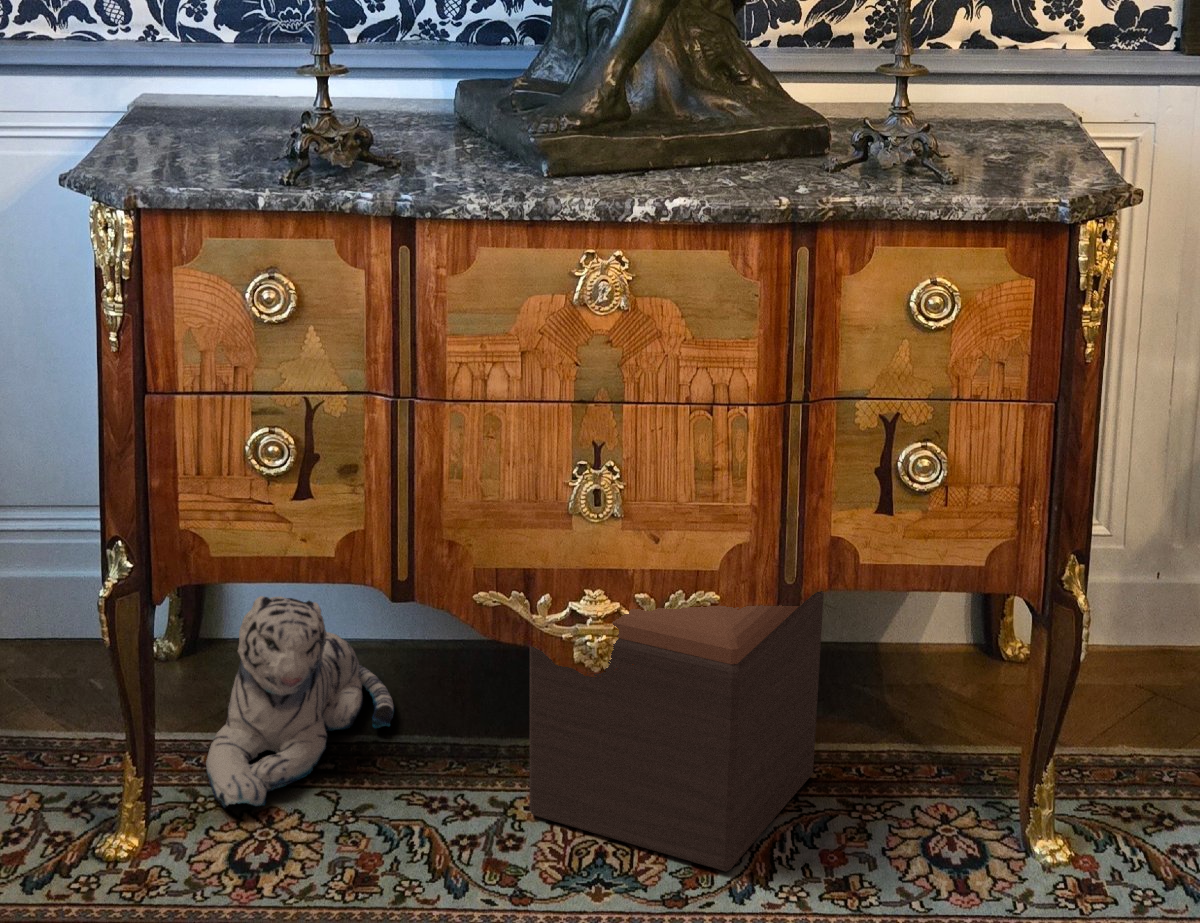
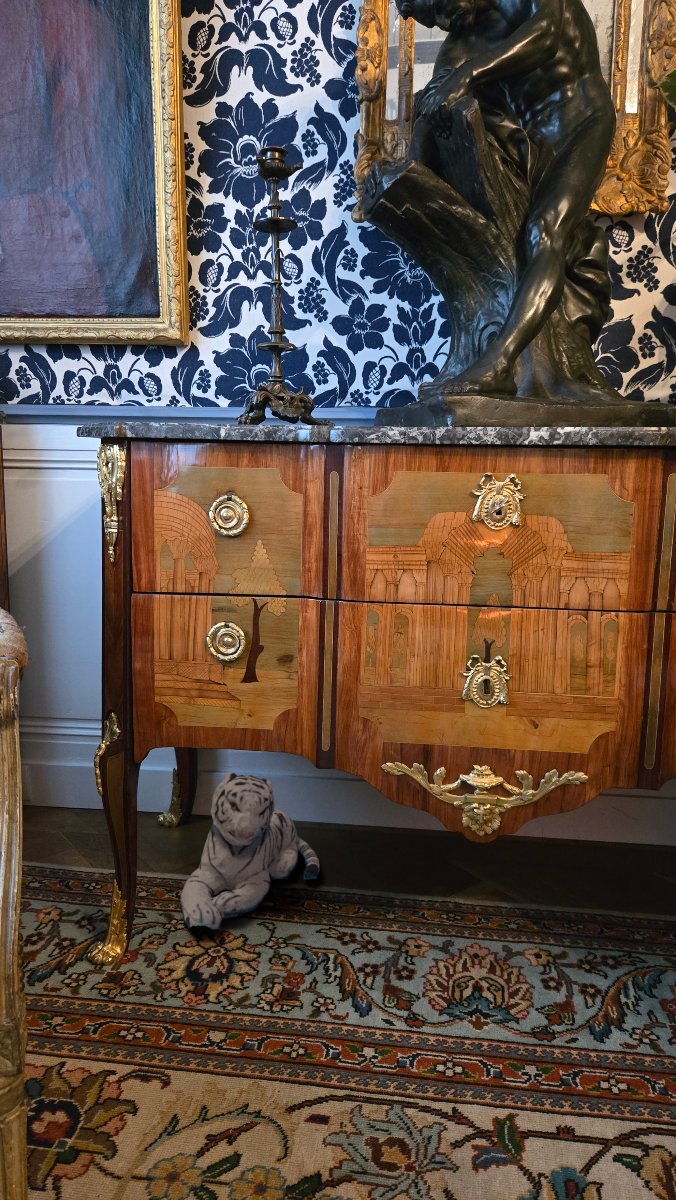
footstool: present [530,591,824,872] -> none [420,740,651,1012]

